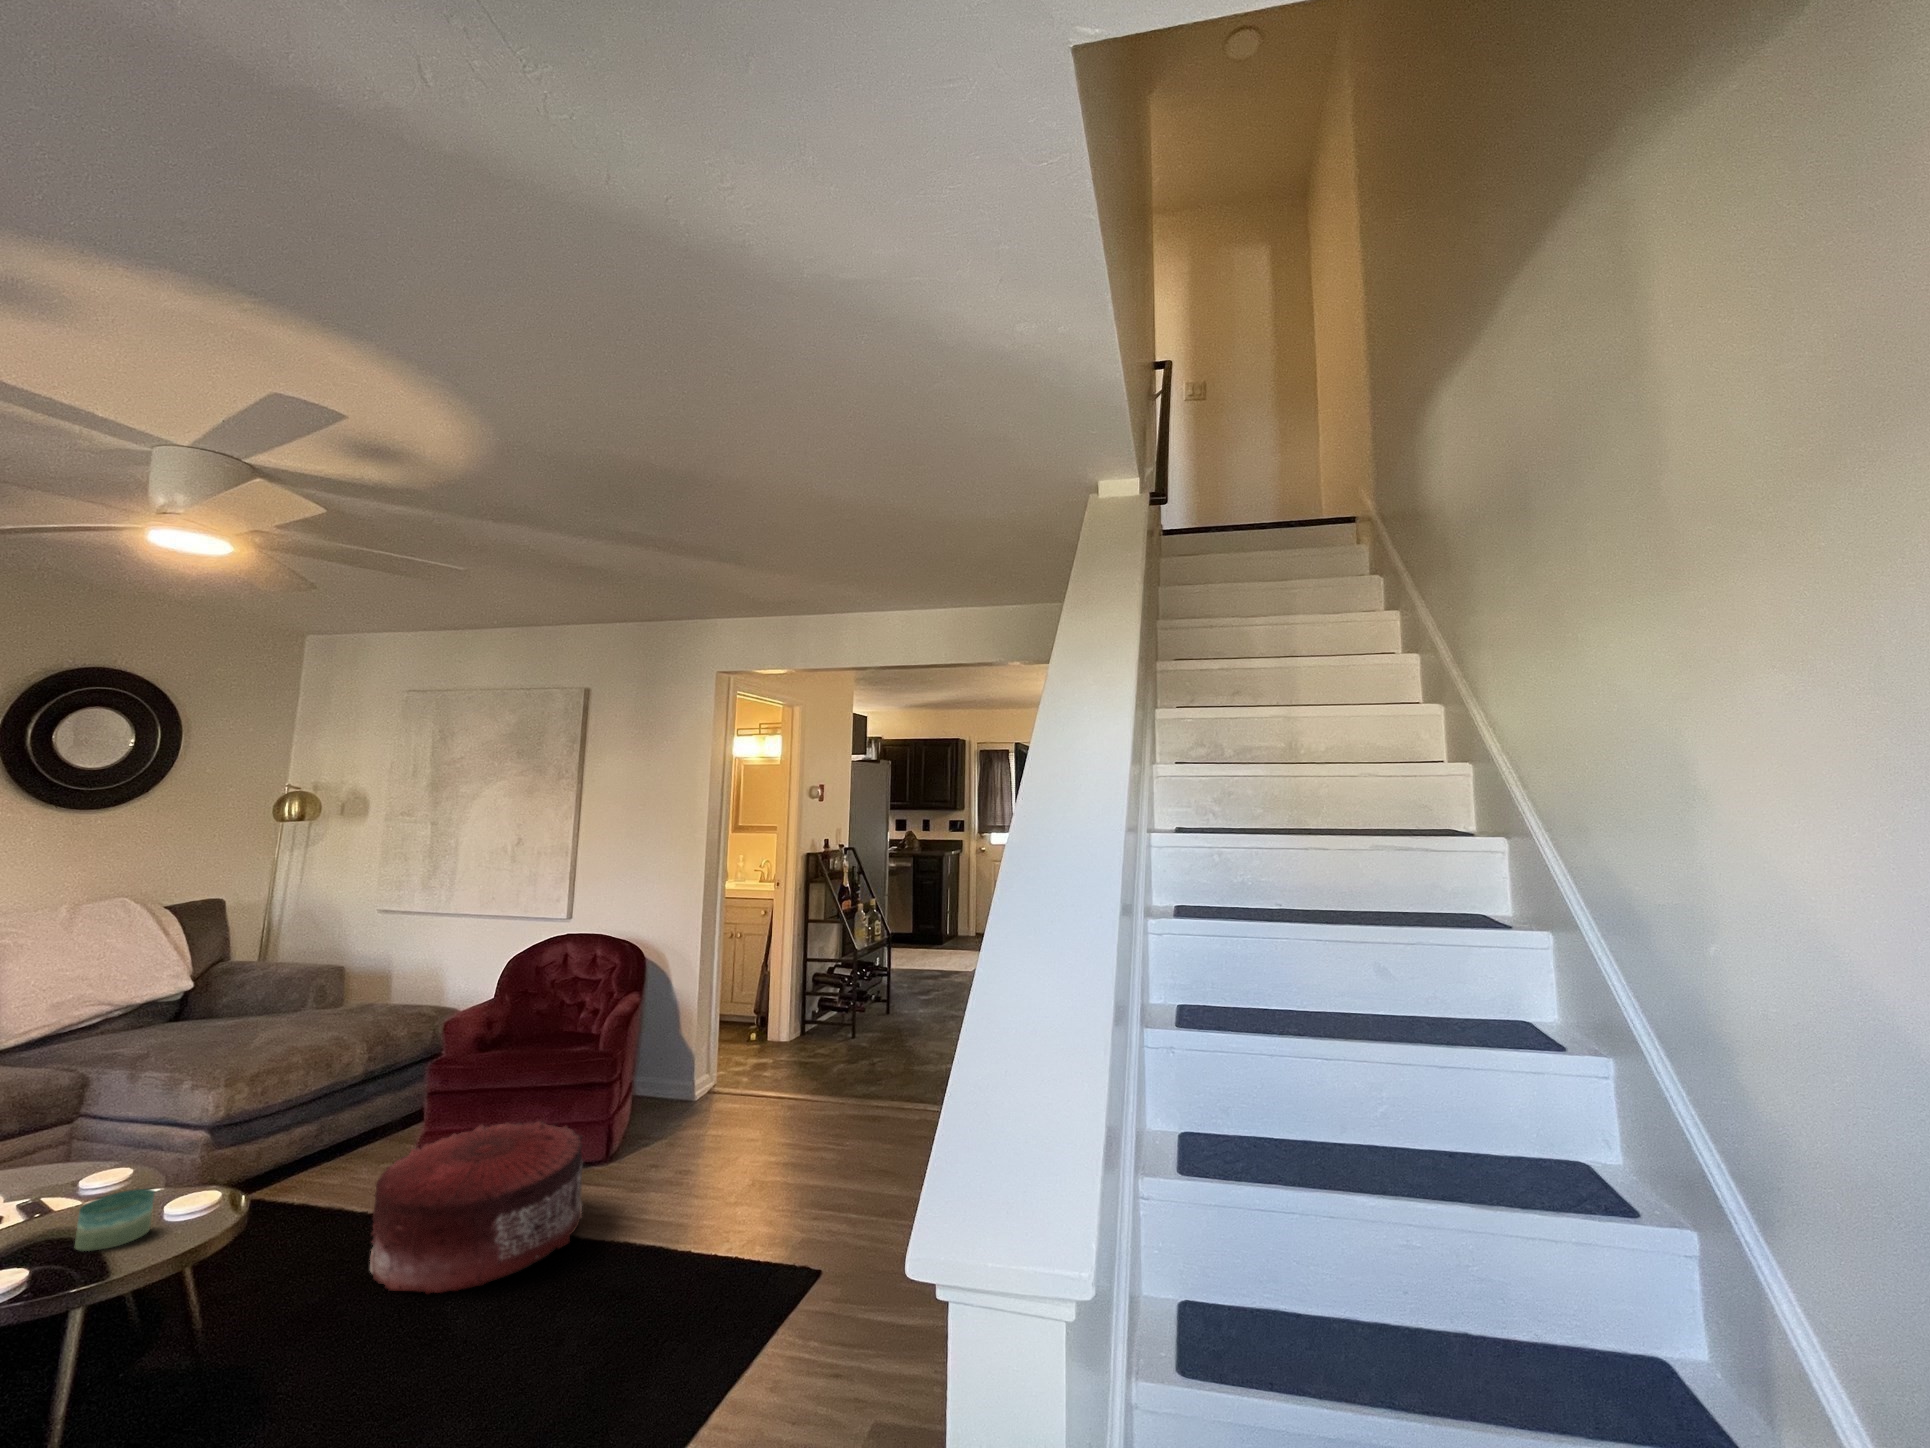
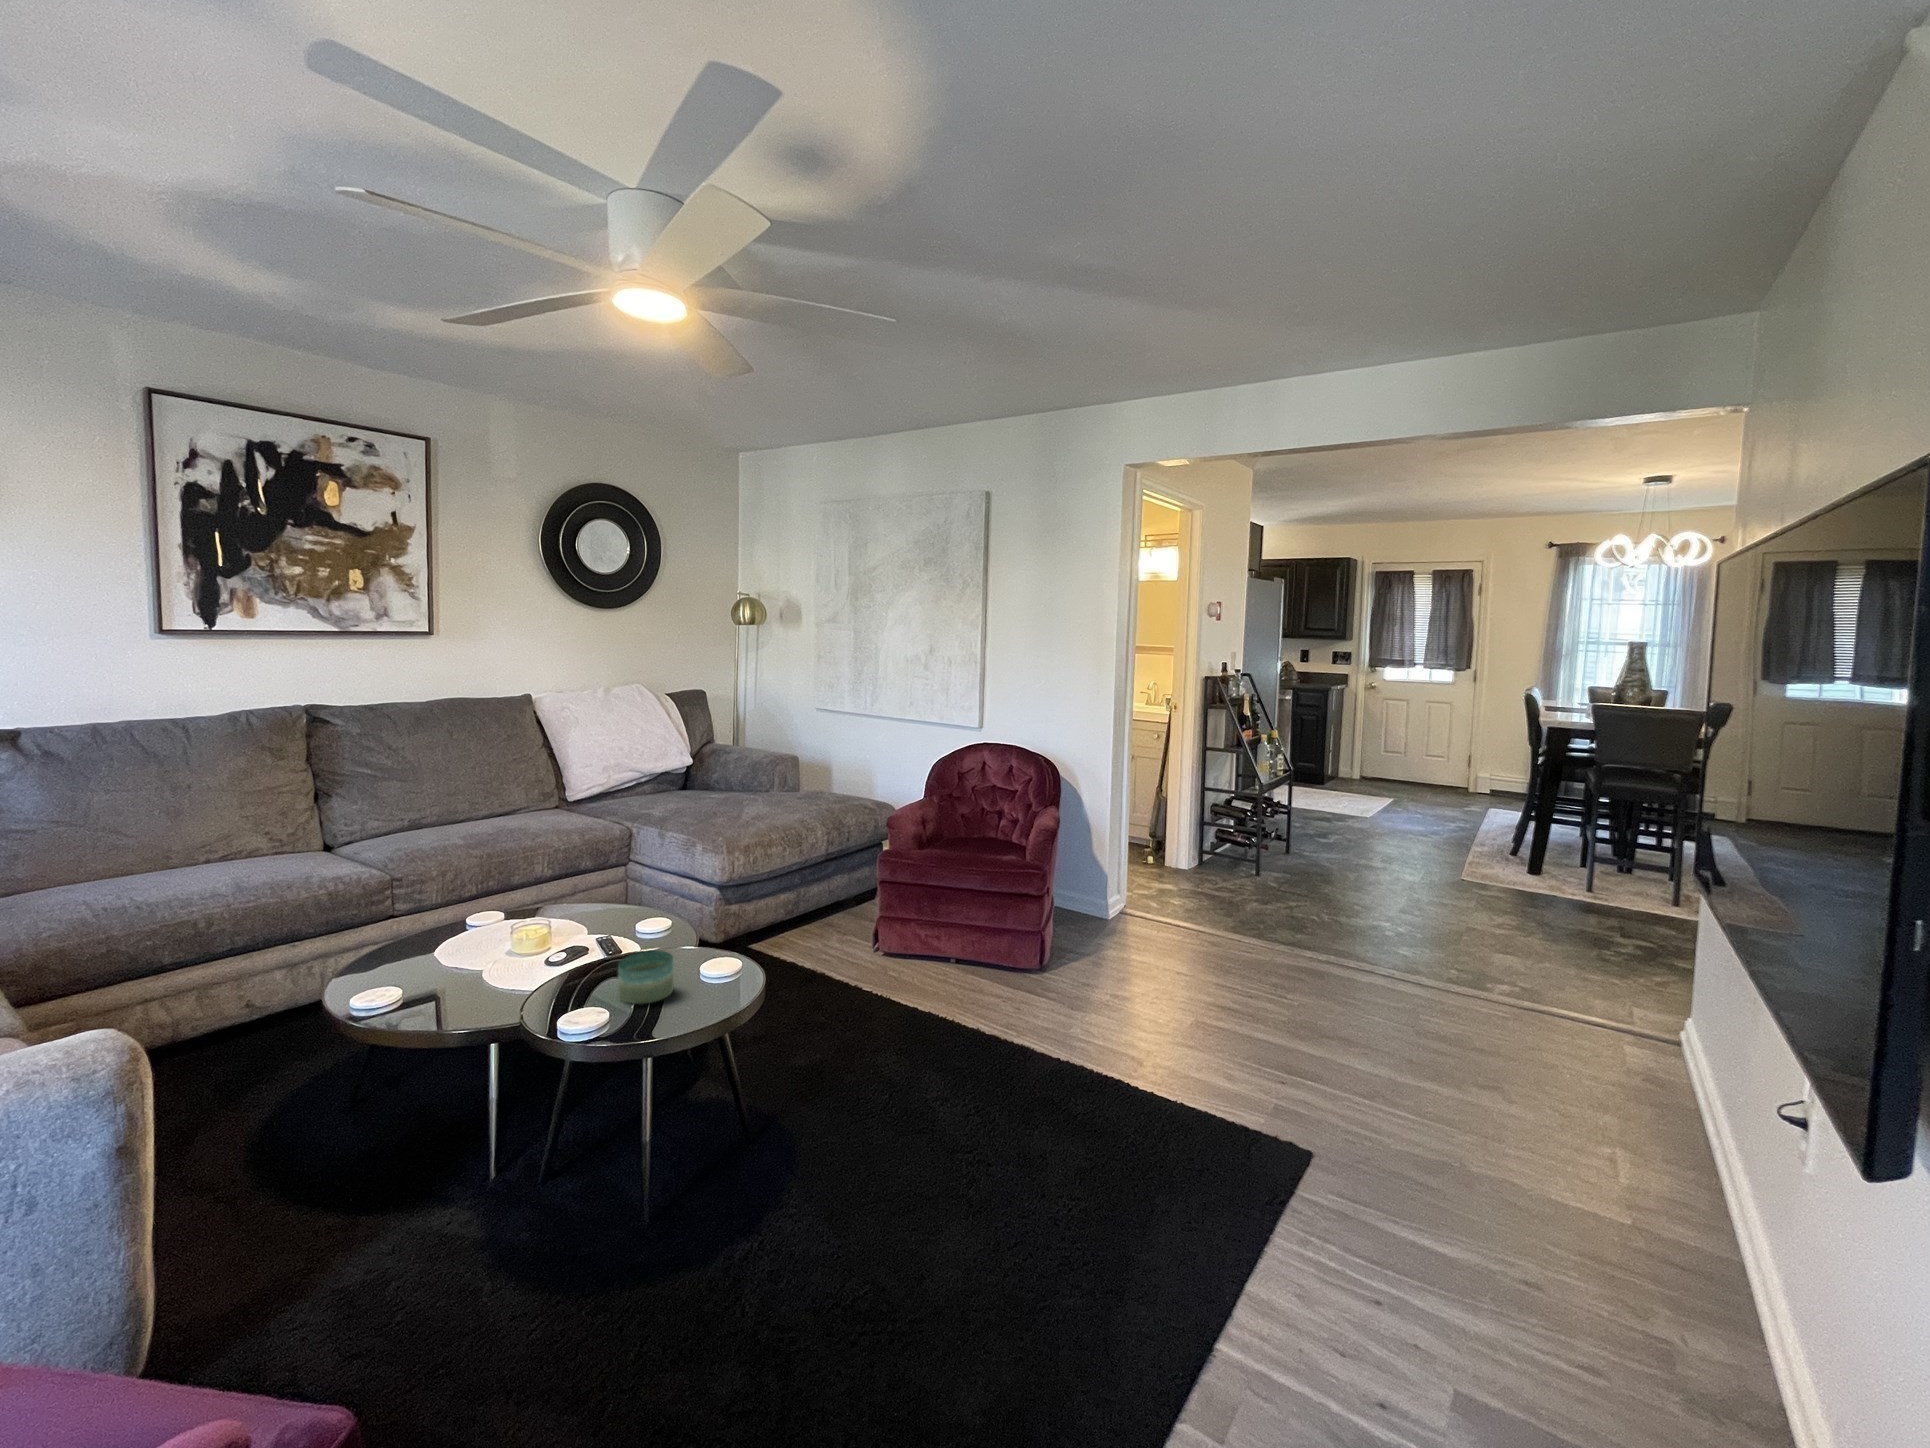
pouf: present [370,1121,583,1294] -> none [847,921,1030,1087]

